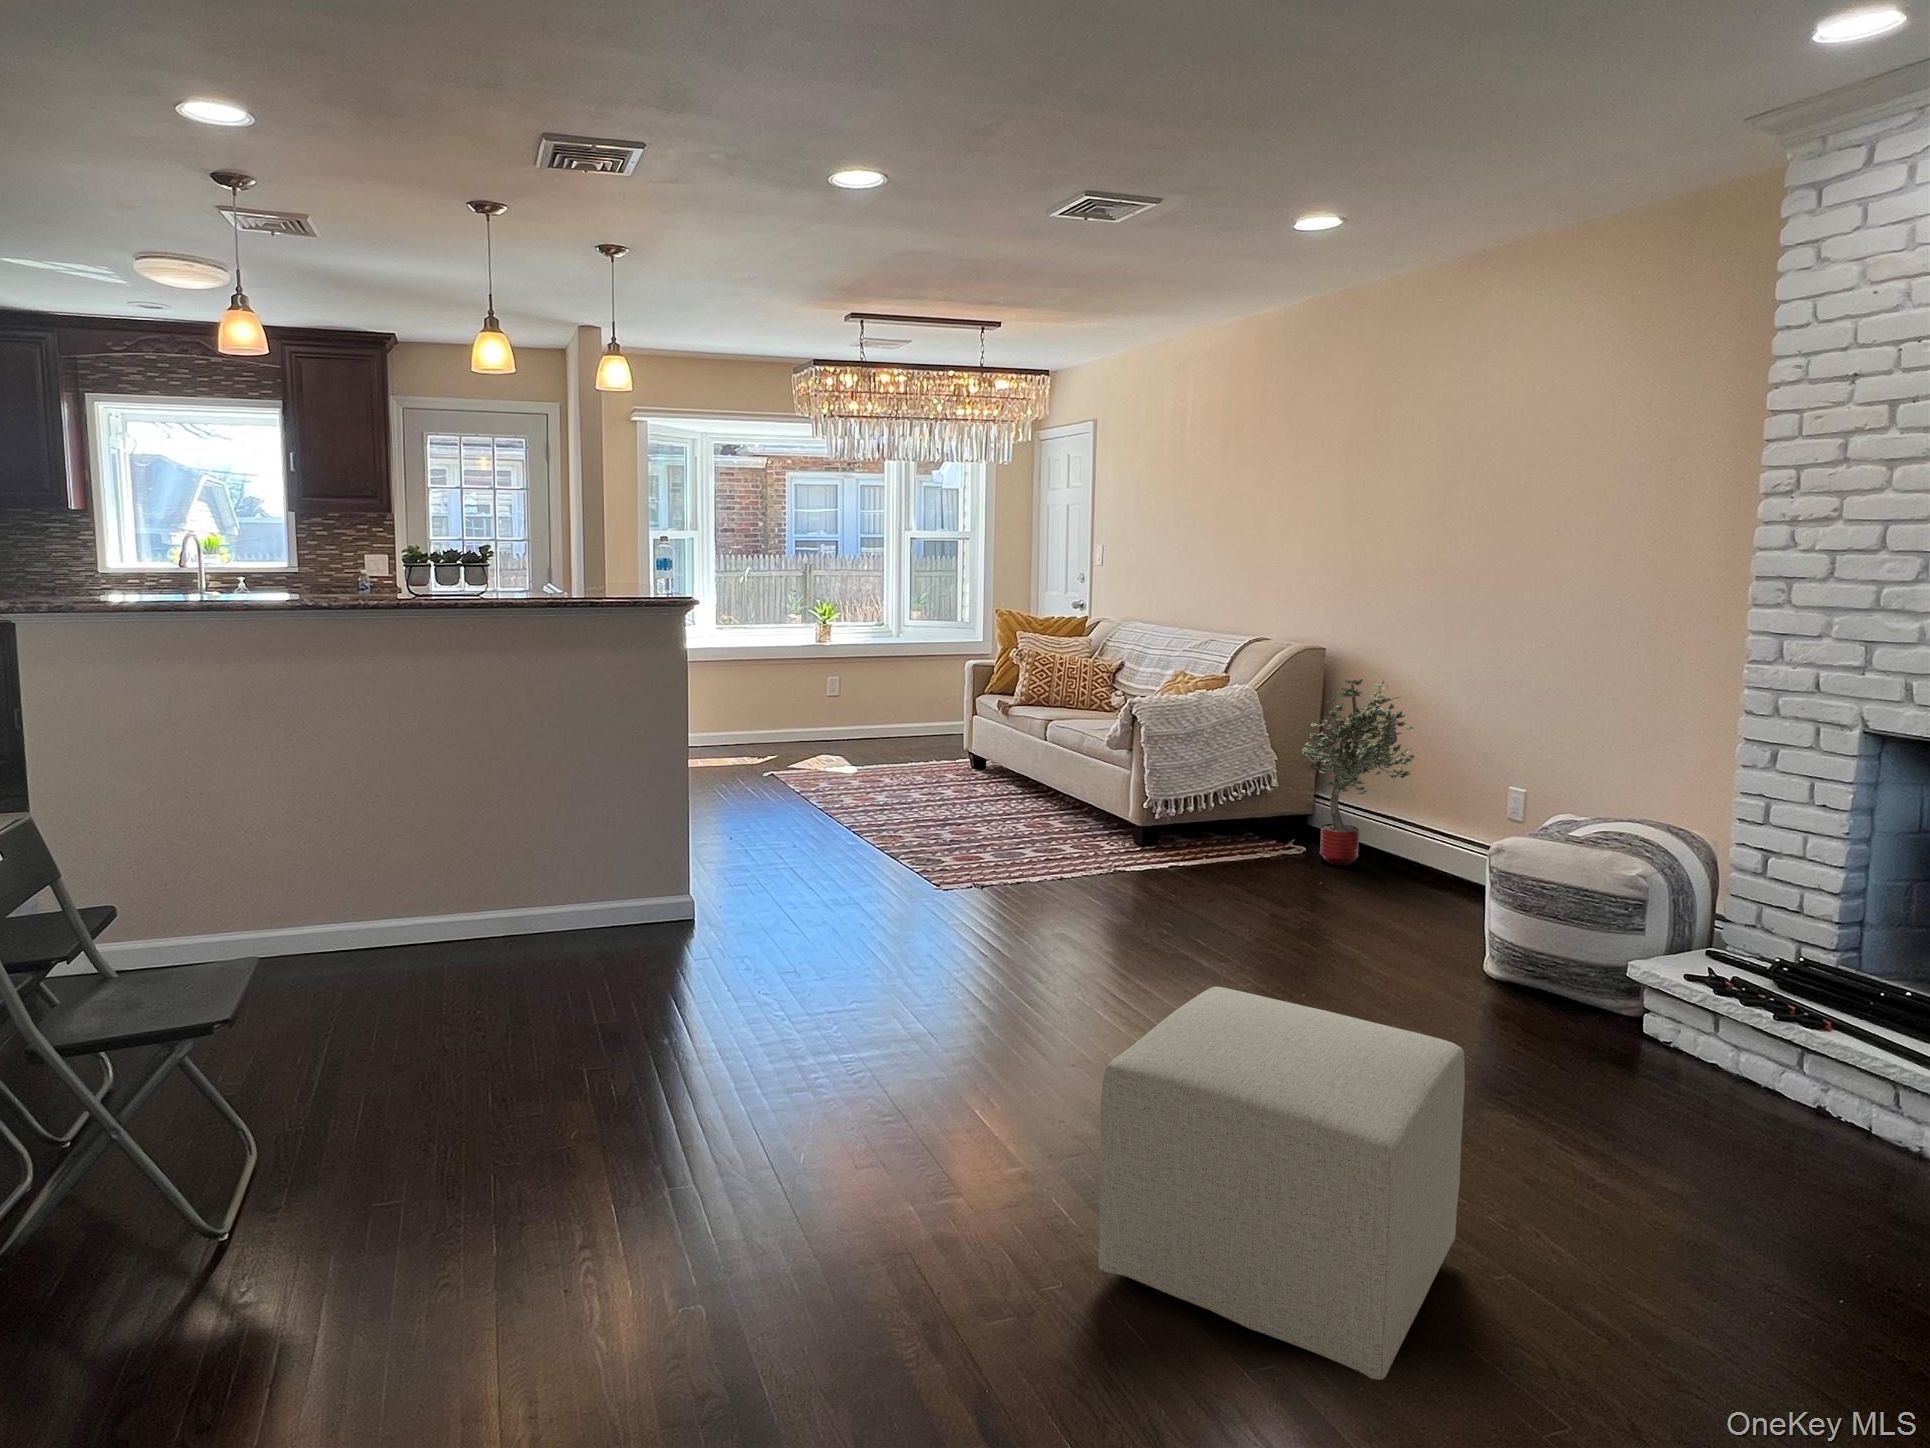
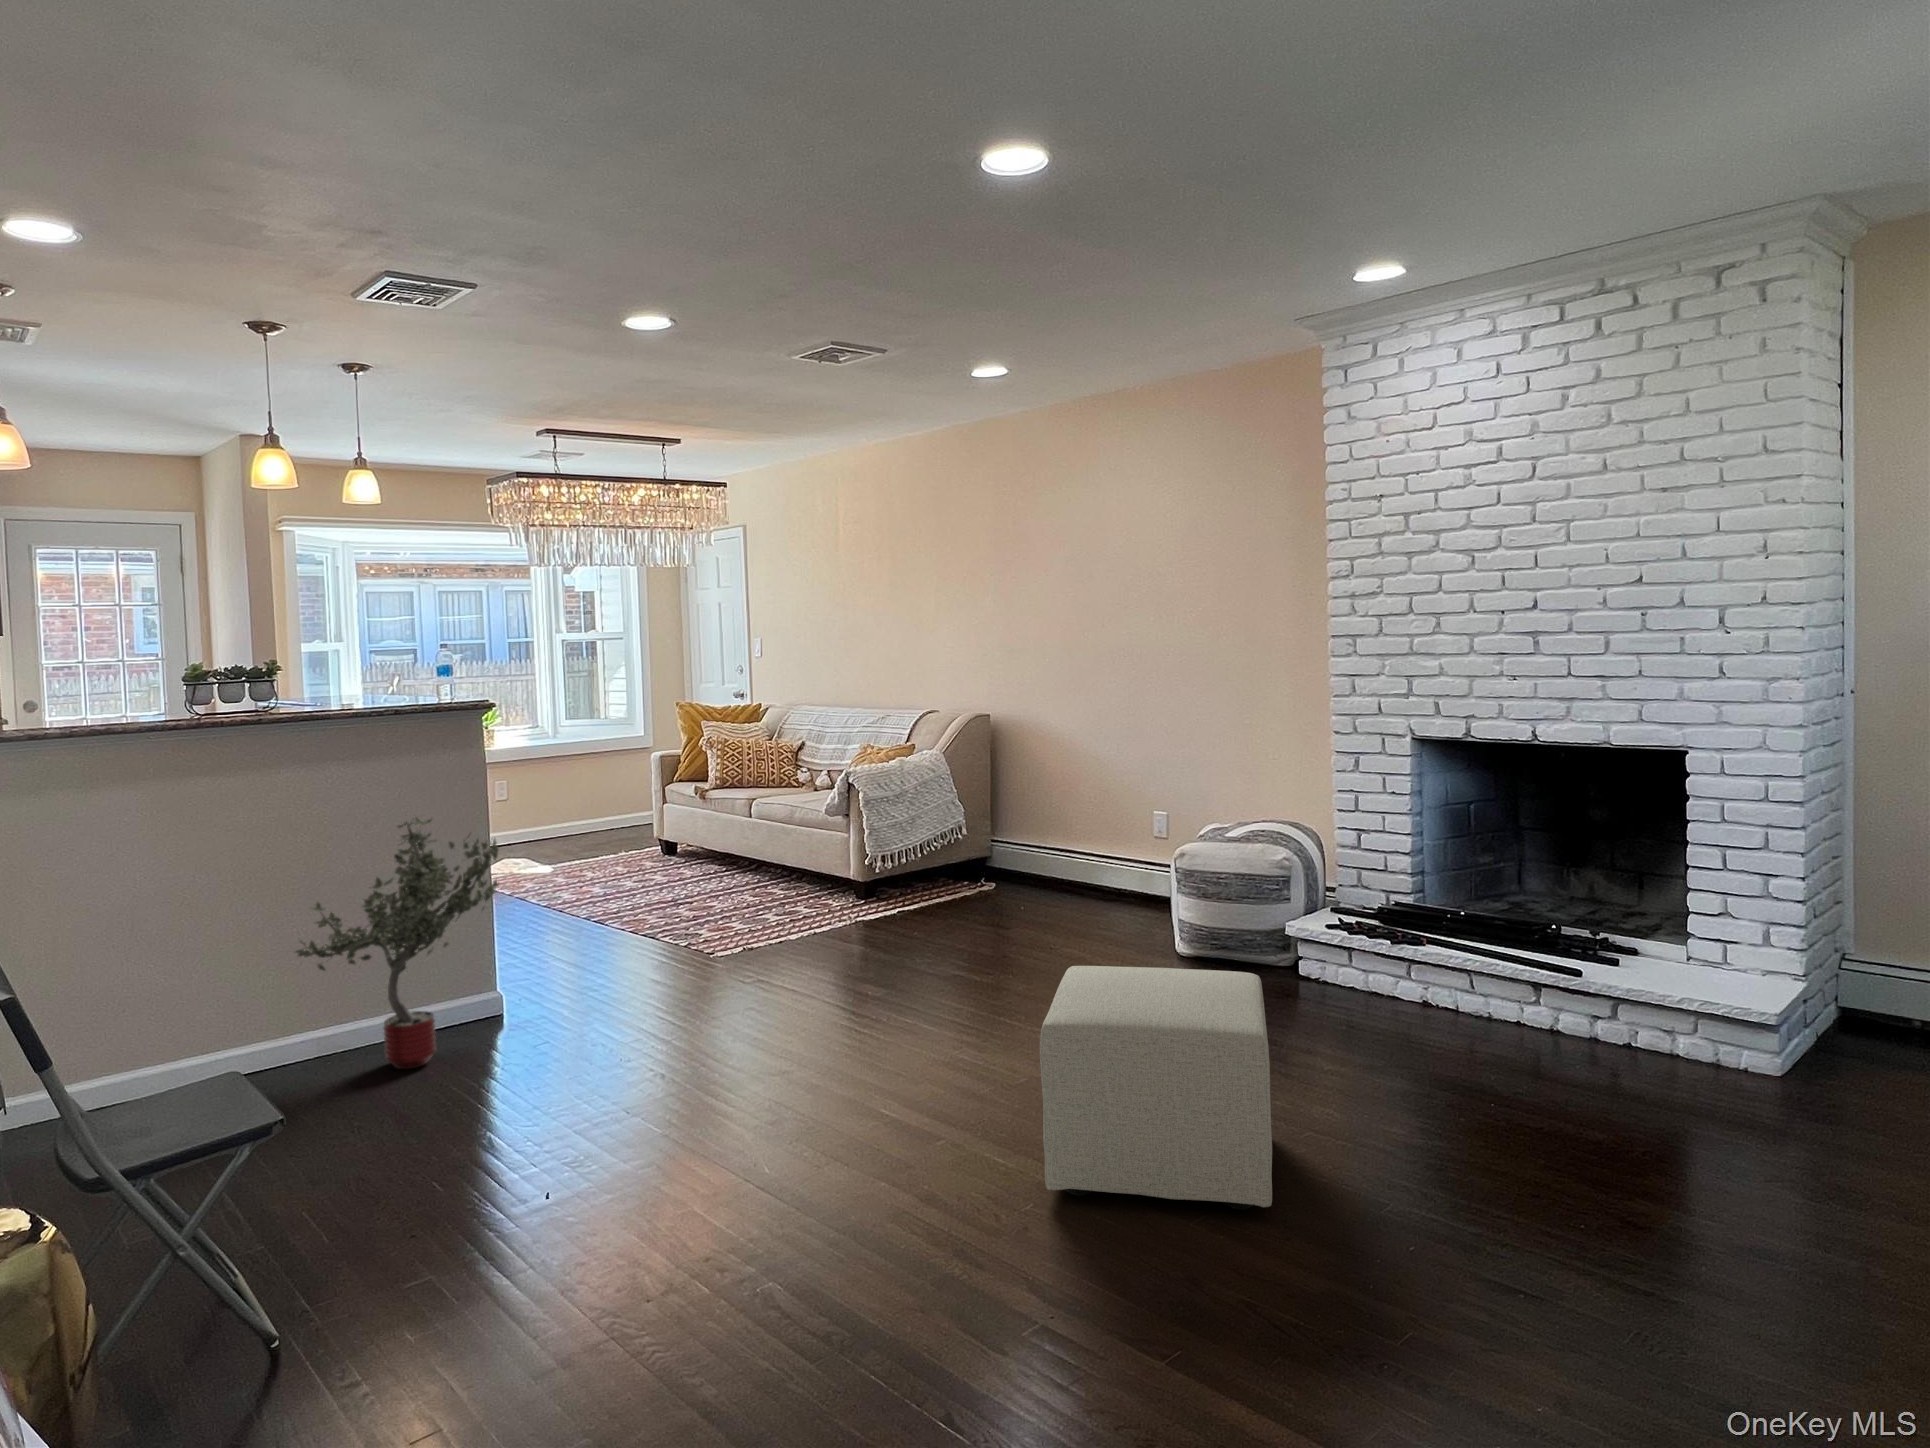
potted tree: present [1301,679,1417,865] -> present [296,817,499,1069]

